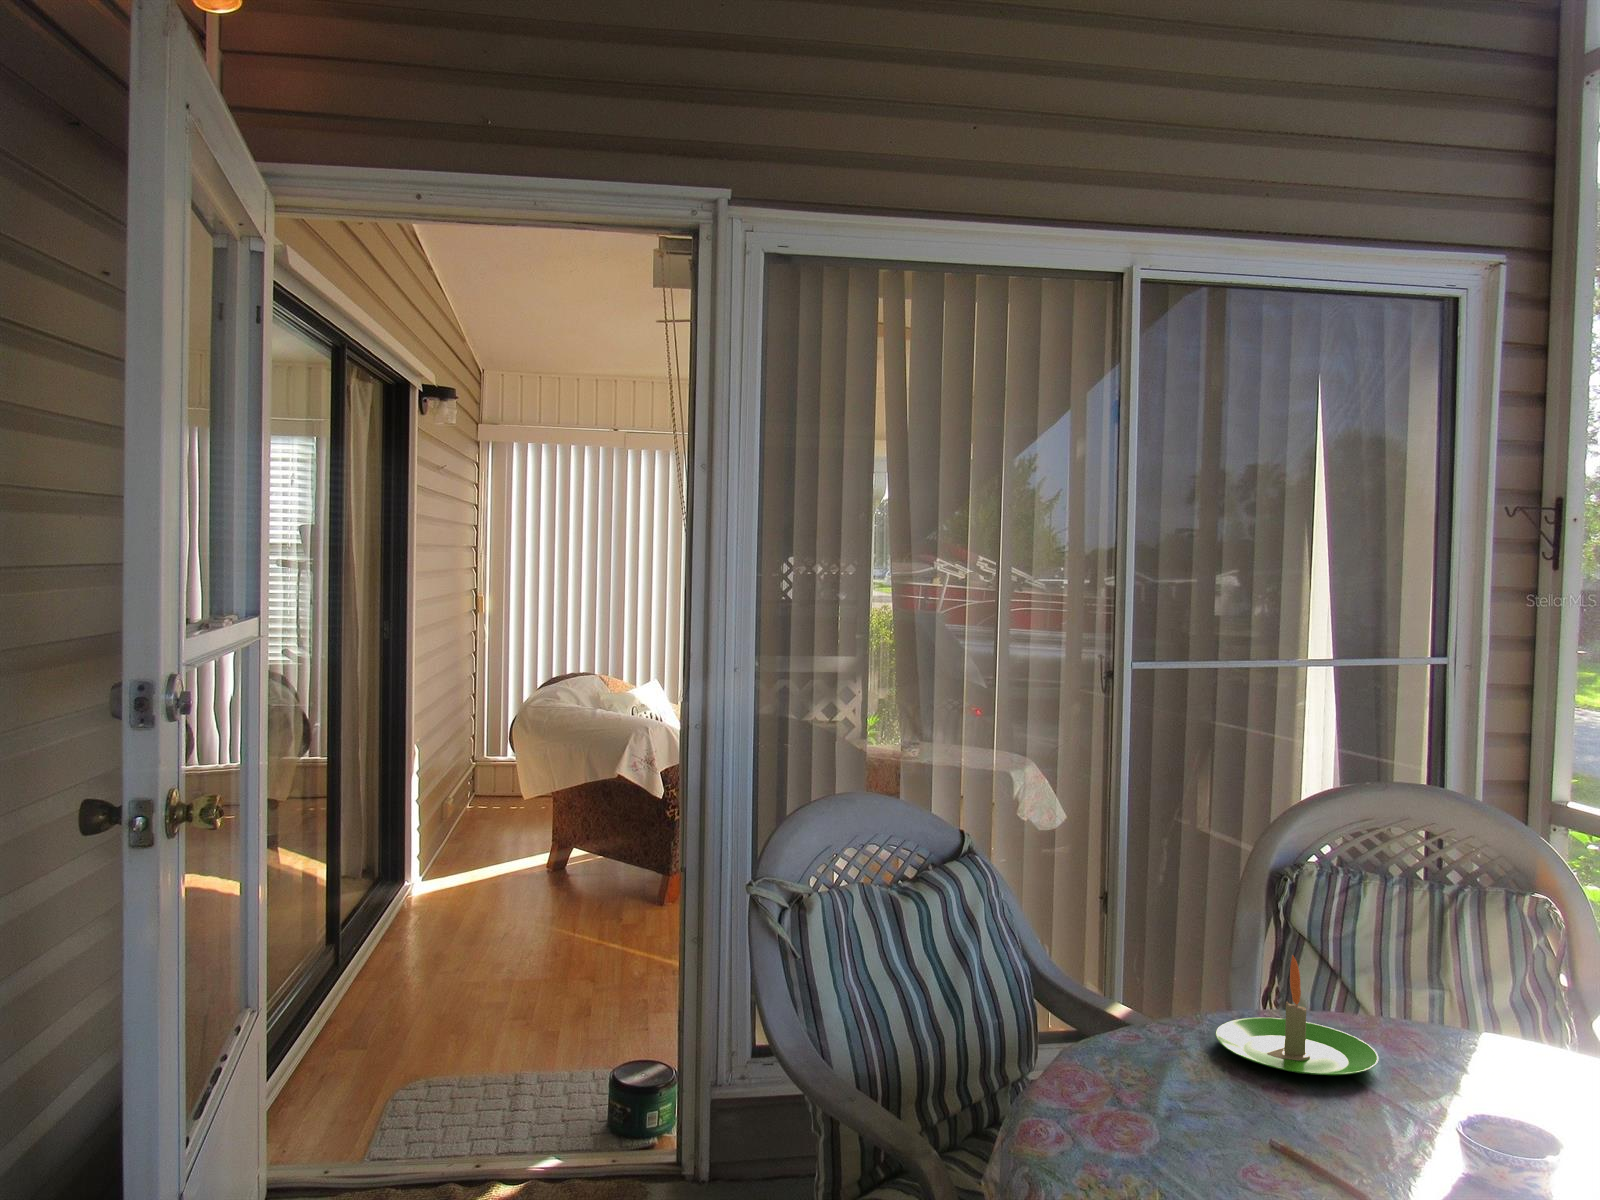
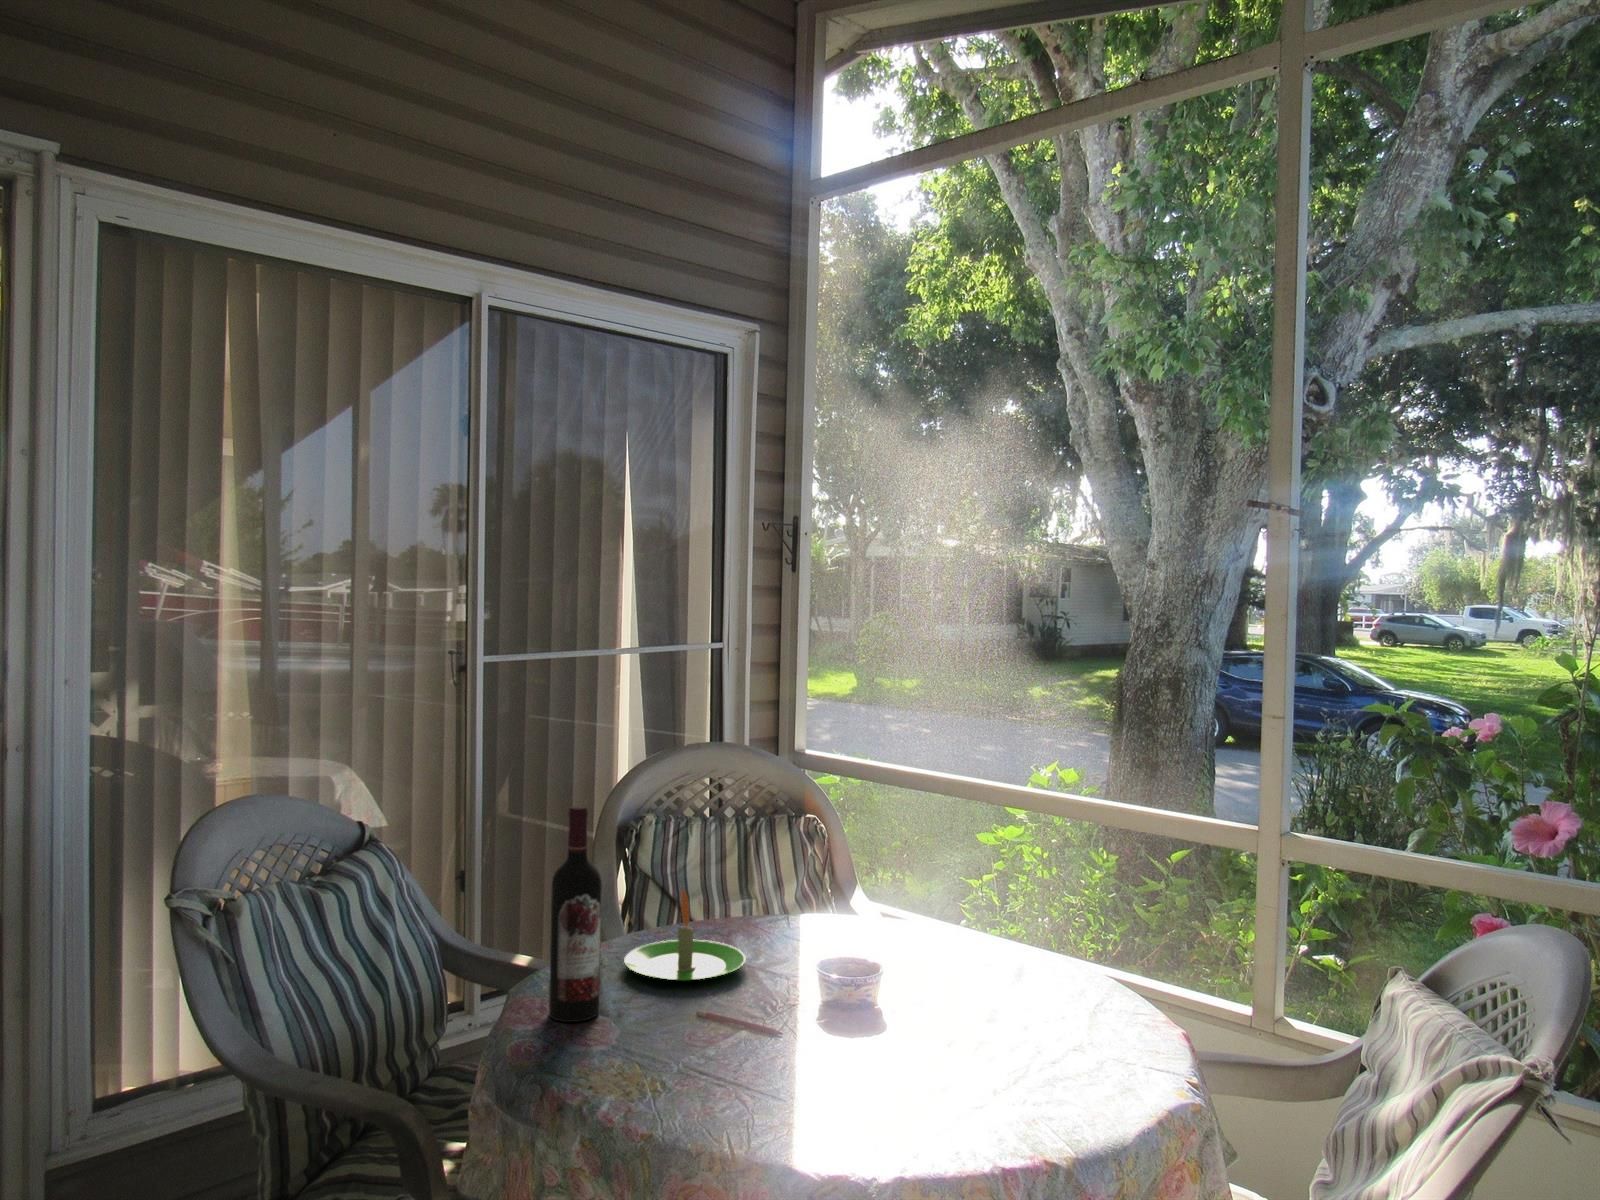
wine bottle: none [1106,837,1169,1088] -> present [549,806,602,1022]

